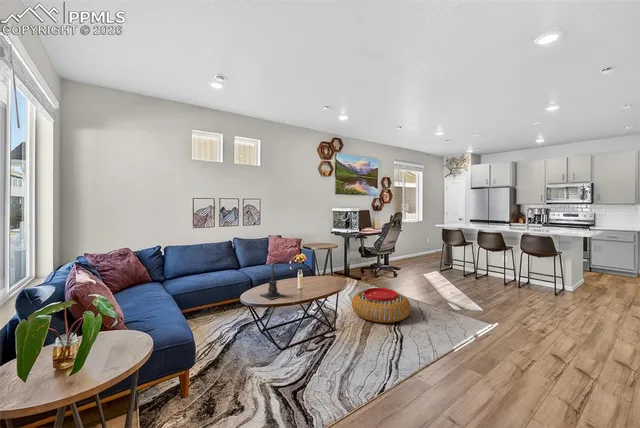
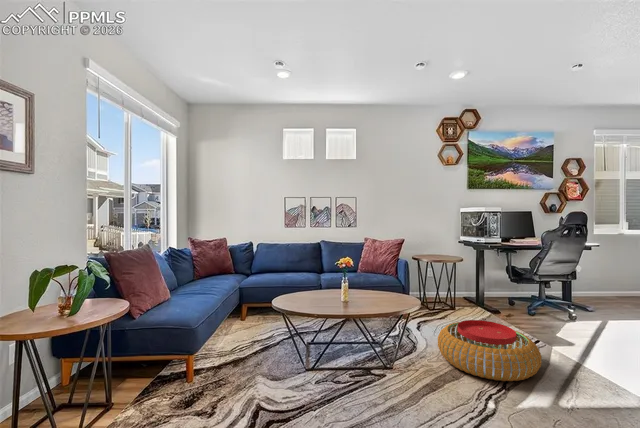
candle holder: present [261,263,284,299] -> none [293,257,317,305]

